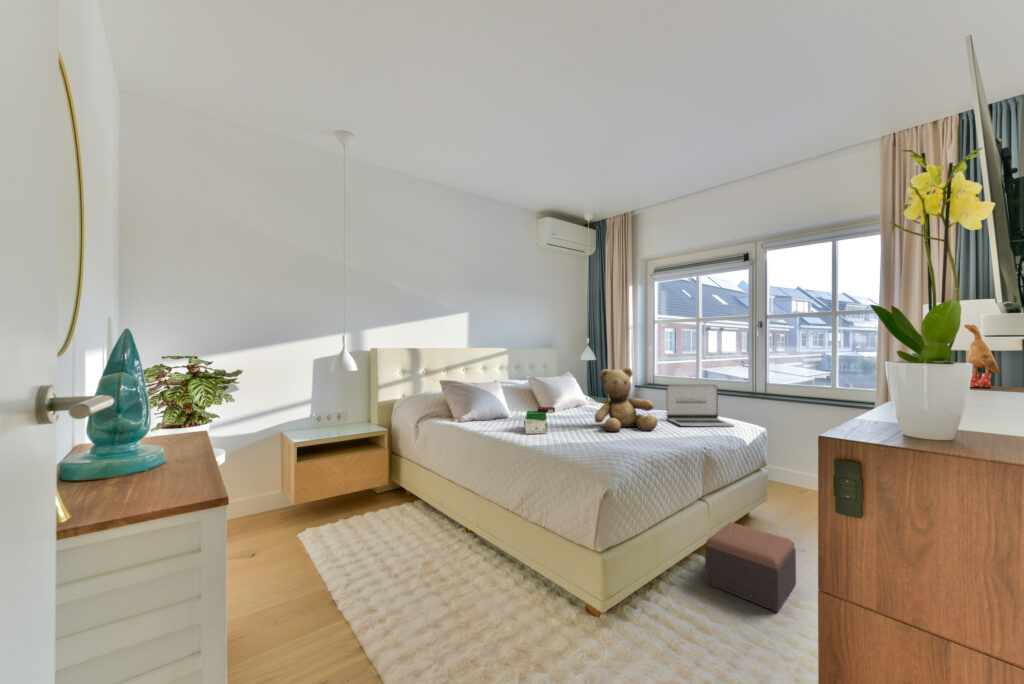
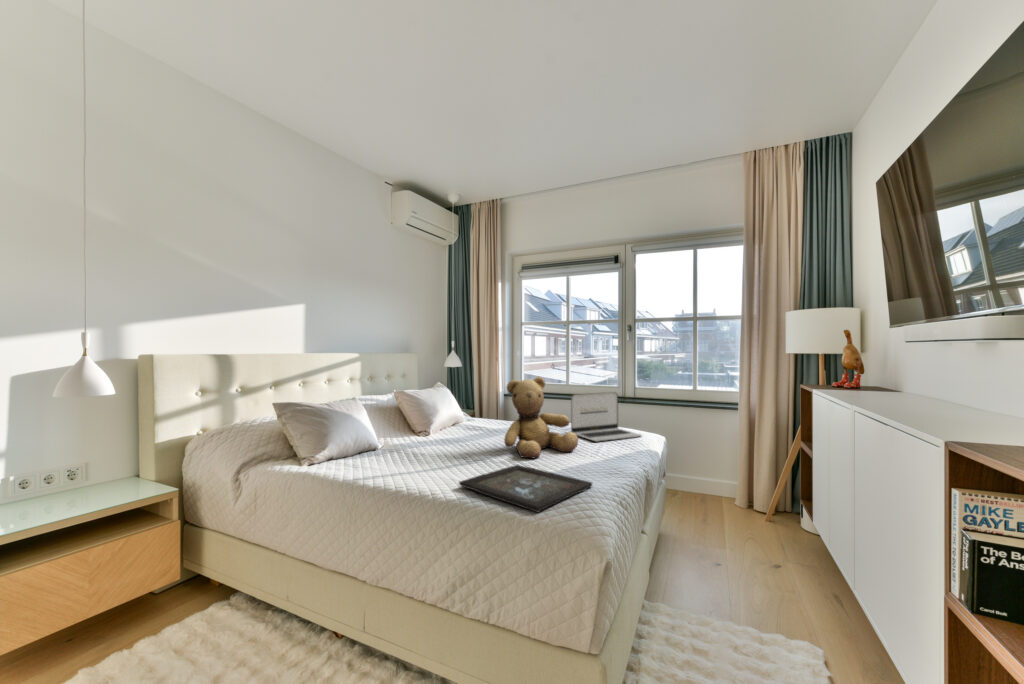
book: present [524,407,555,434] -> none [417,432,459,476]
tray: none [541,434,639,459] -> present [459,465,592,512]
footstool: present [705,523,796,612] -> none [663,550,748,652]

